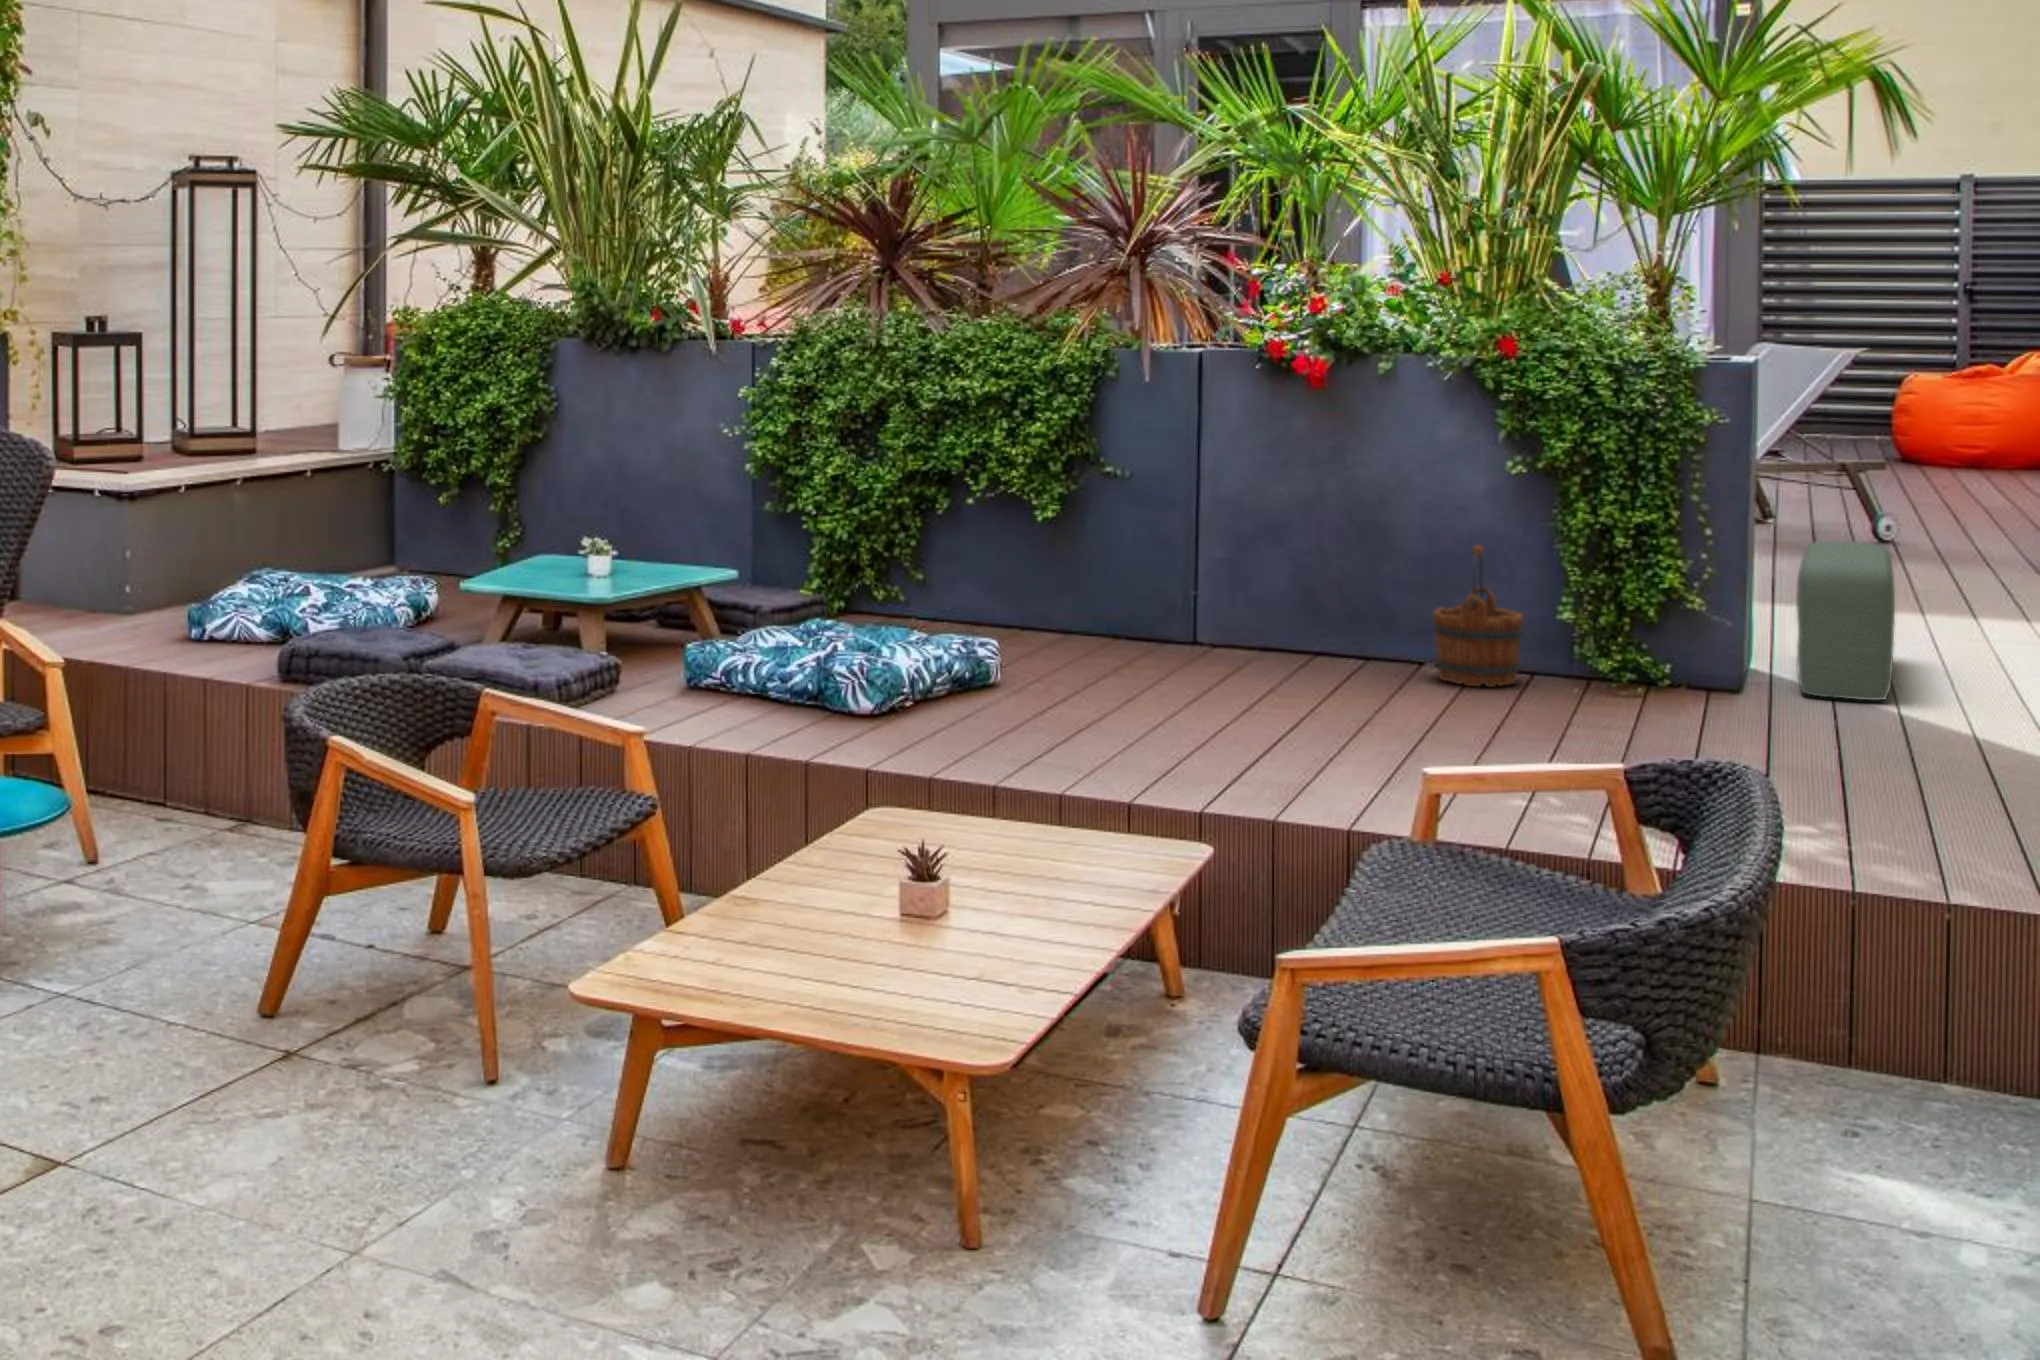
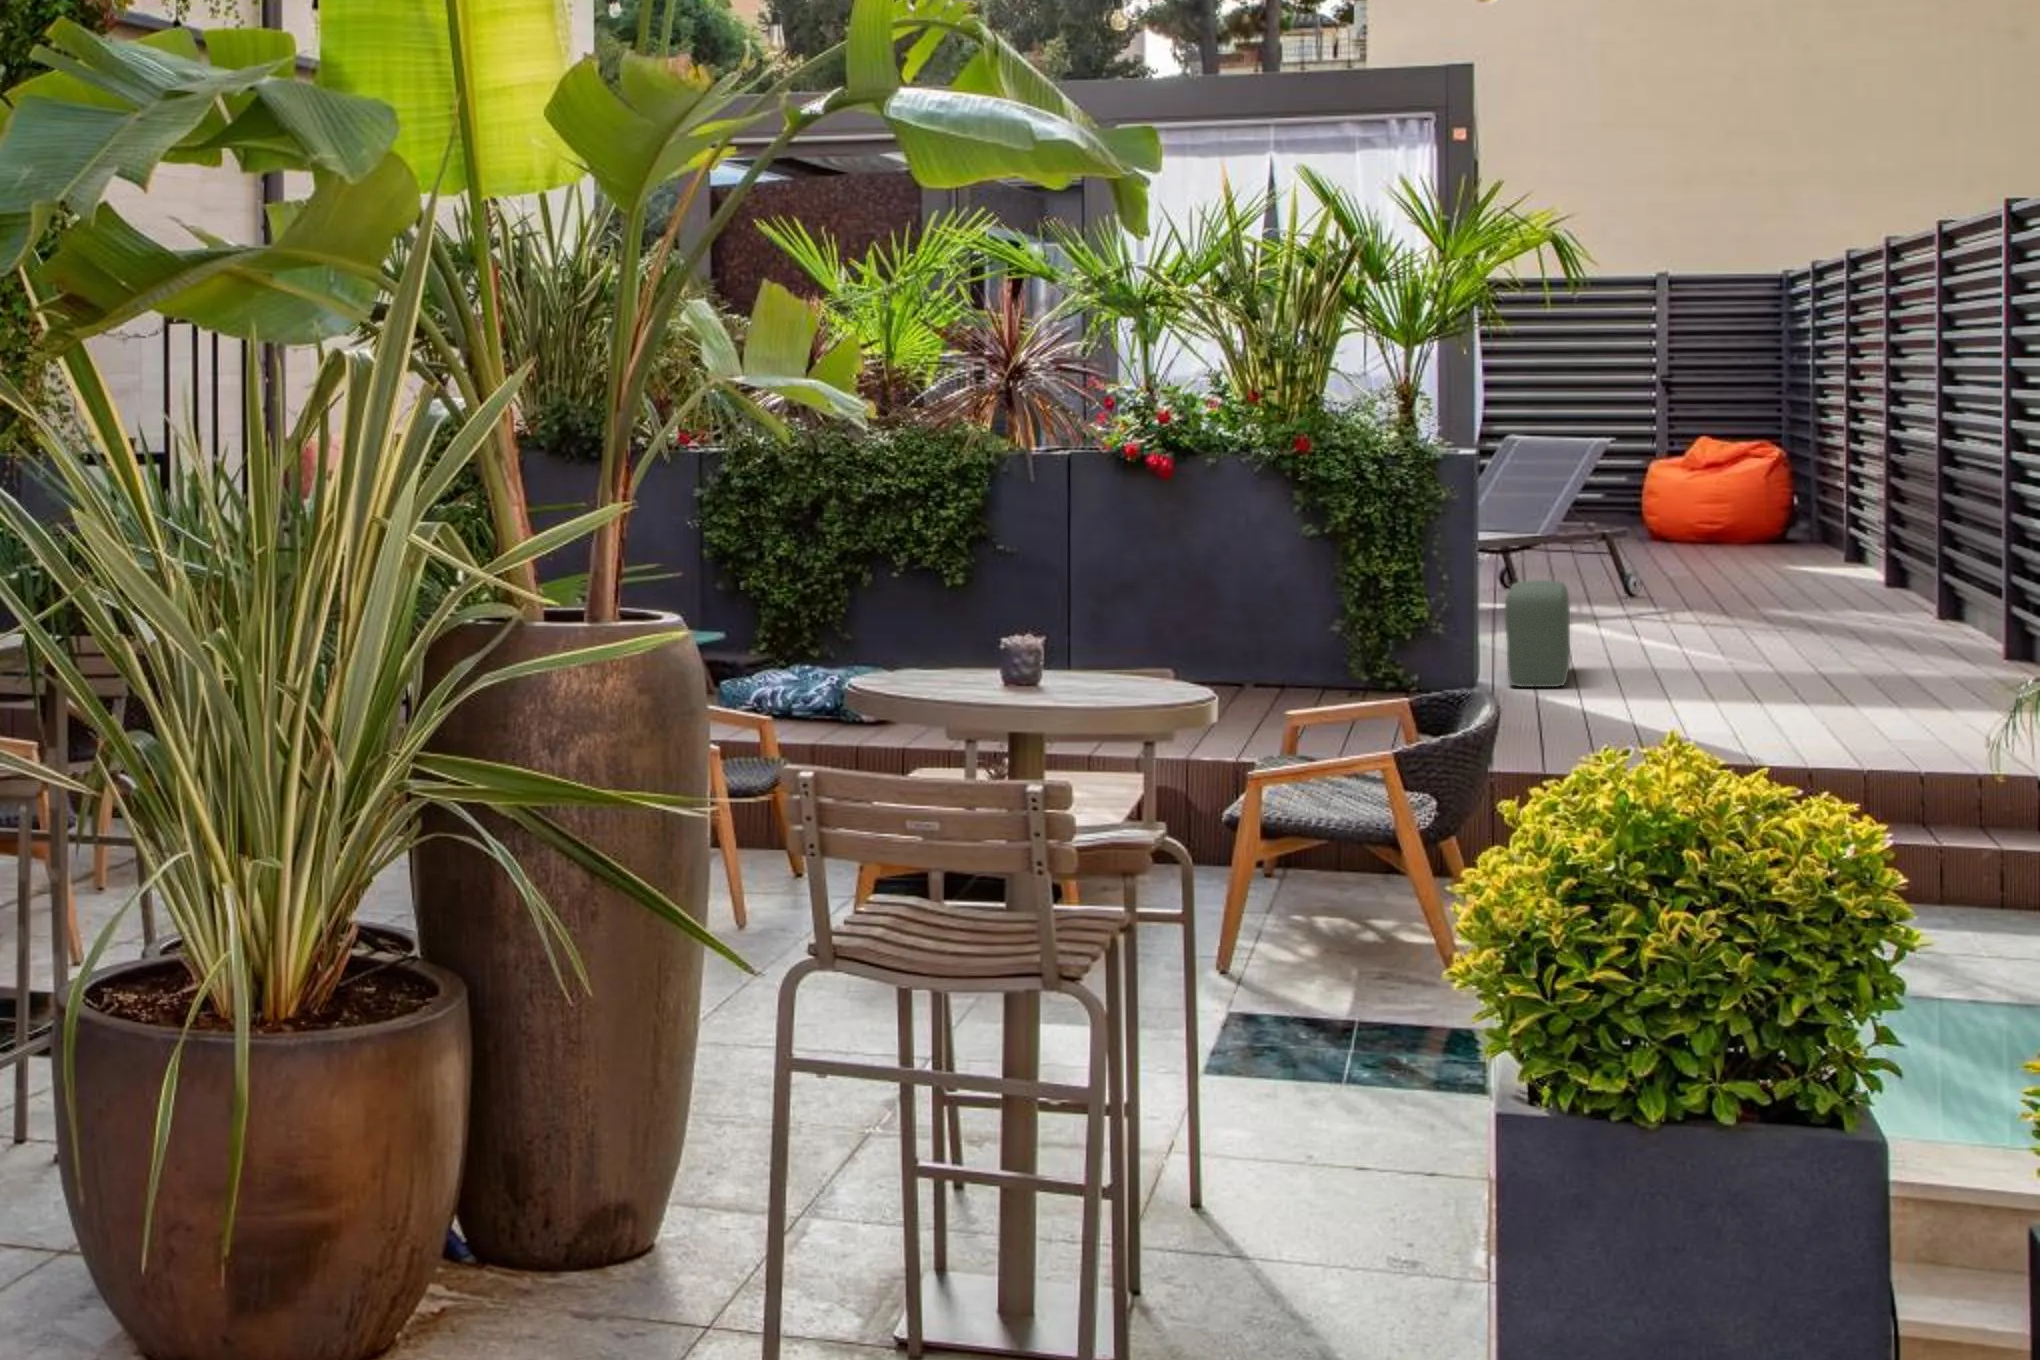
wooden bucket: present [1433,545,1523,687] -> none [1259,591,1323,695]

